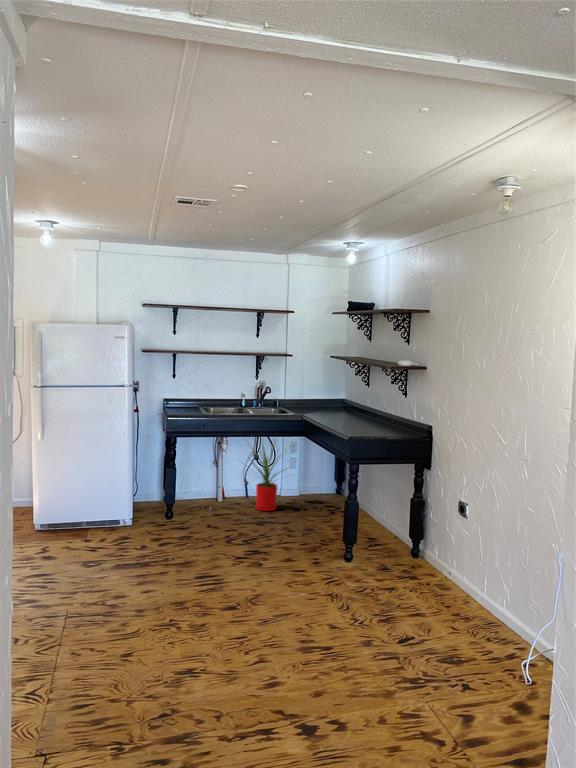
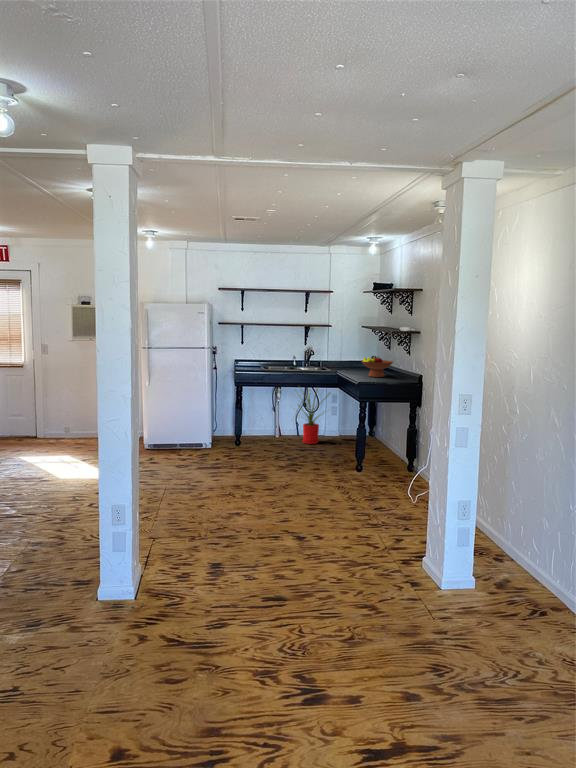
fruit bowl: none [340,398,383,427] -> present [361,356,393,377]

